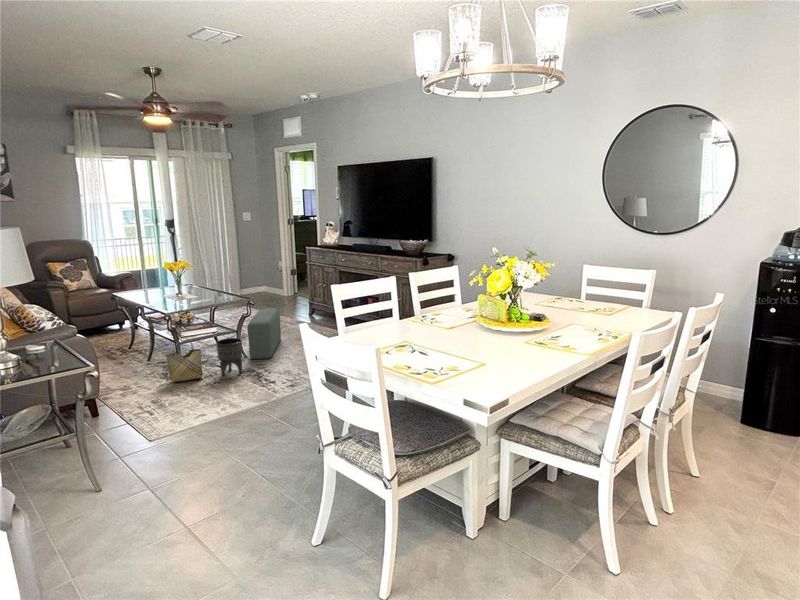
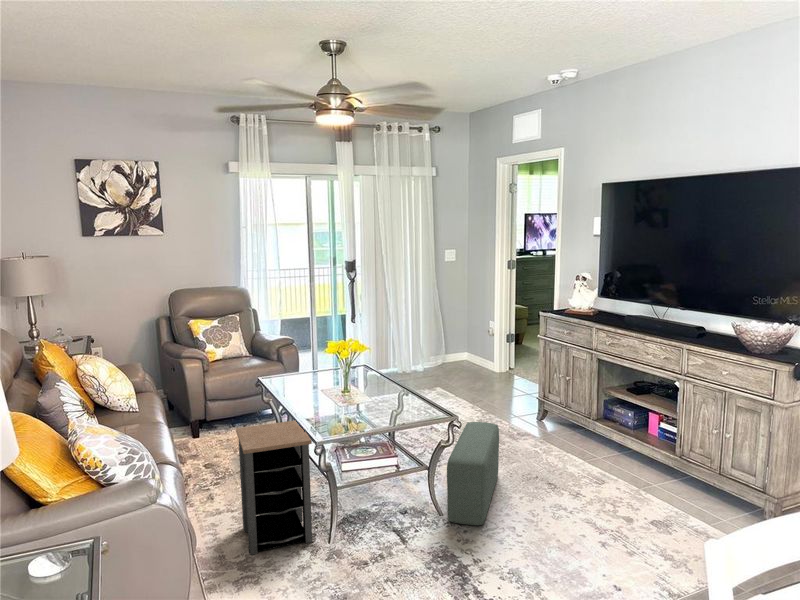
side table: none [109,309,167,384] -> present [236,420,312,555]
woven basket: present [166,335,202,382] -> none [309,480,367,567]
planter: present [216,338,242,376] -> none [393,491,437,563]

